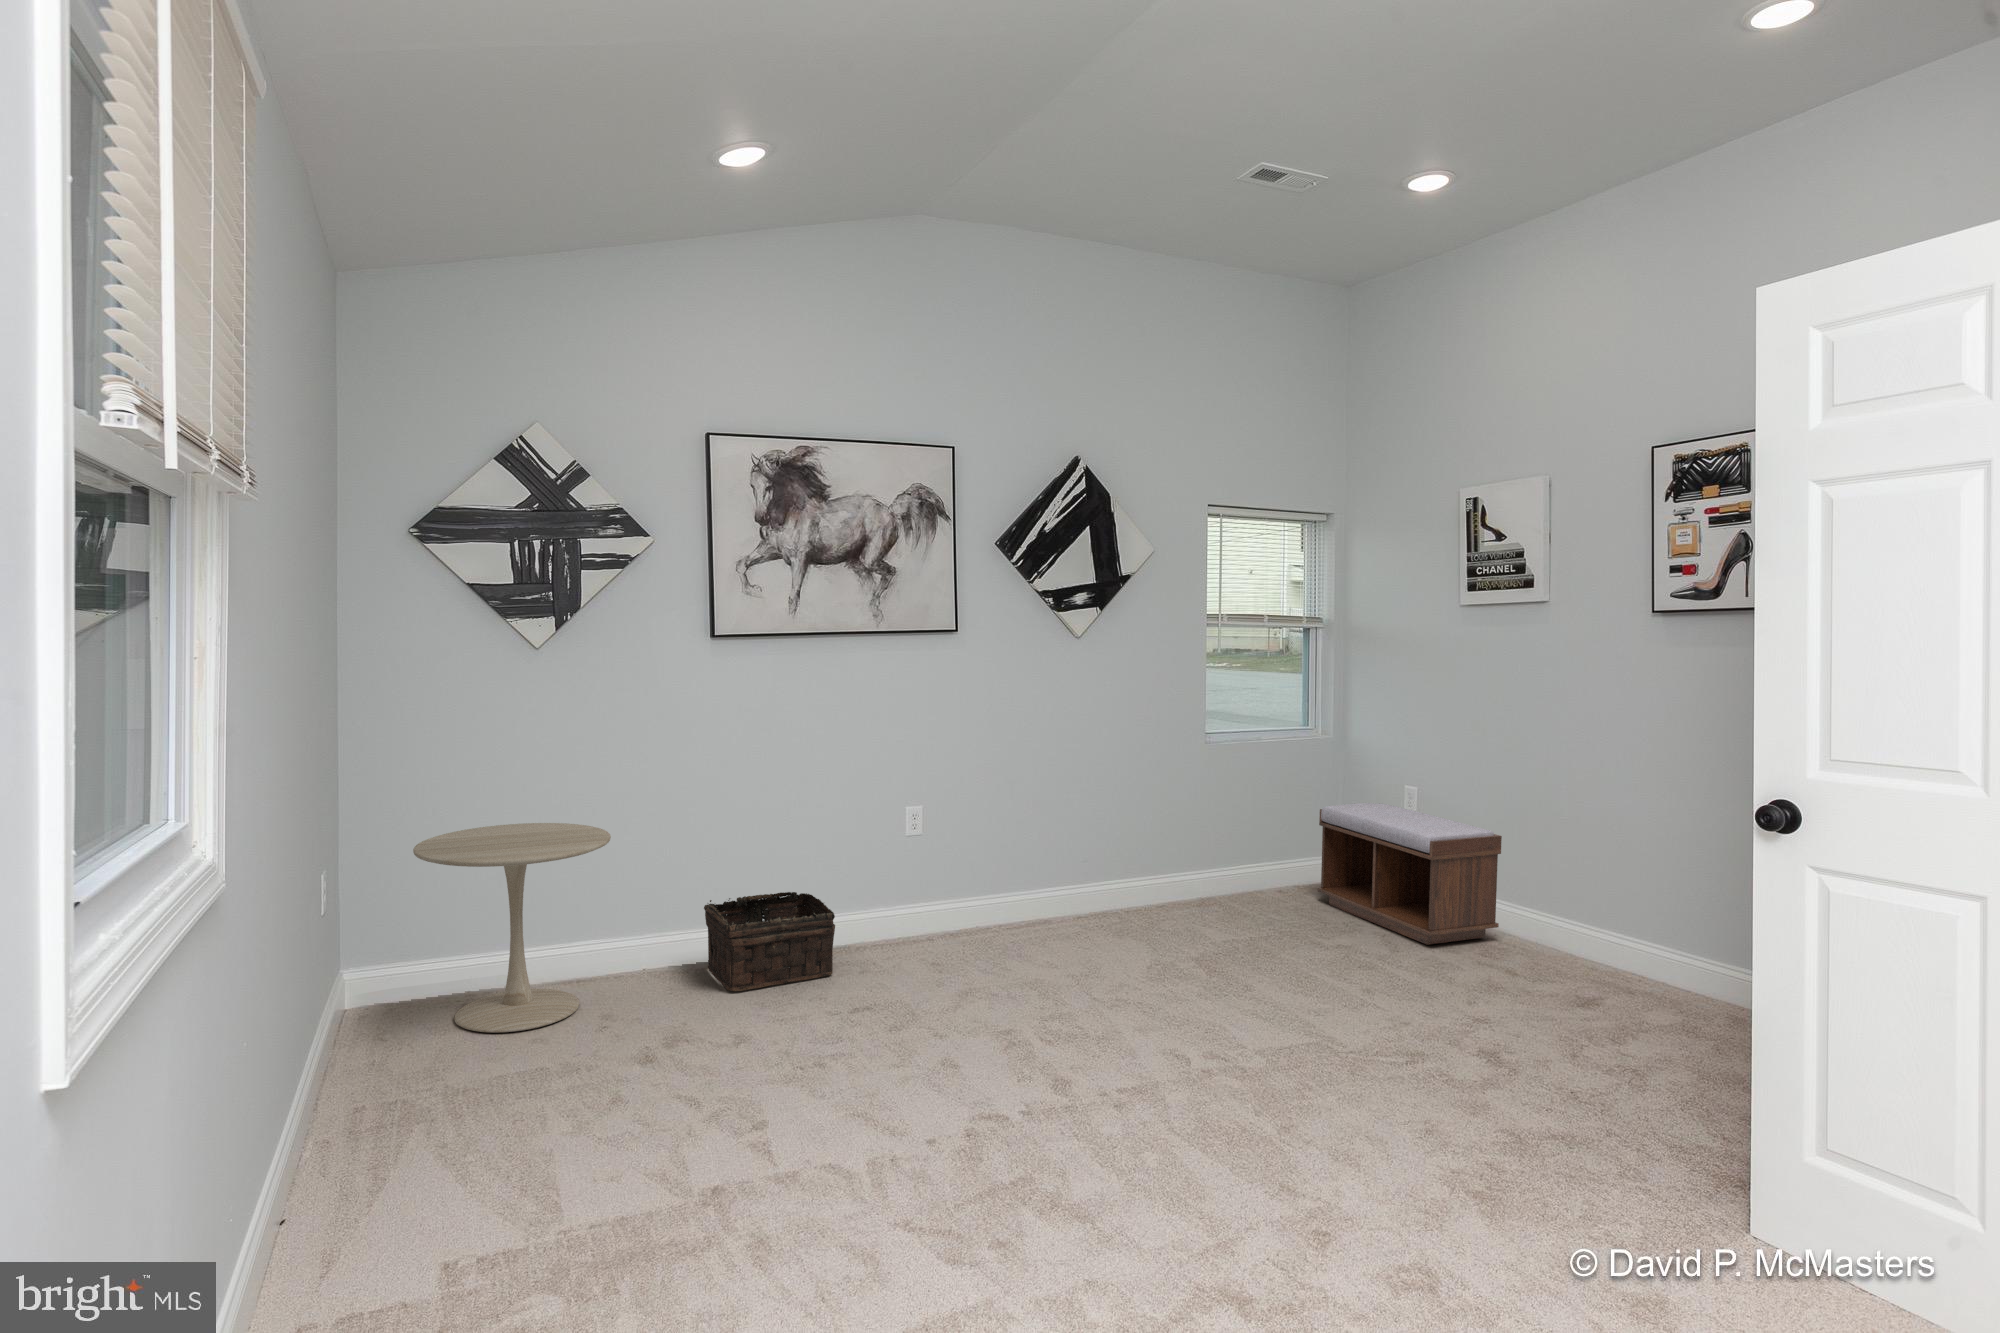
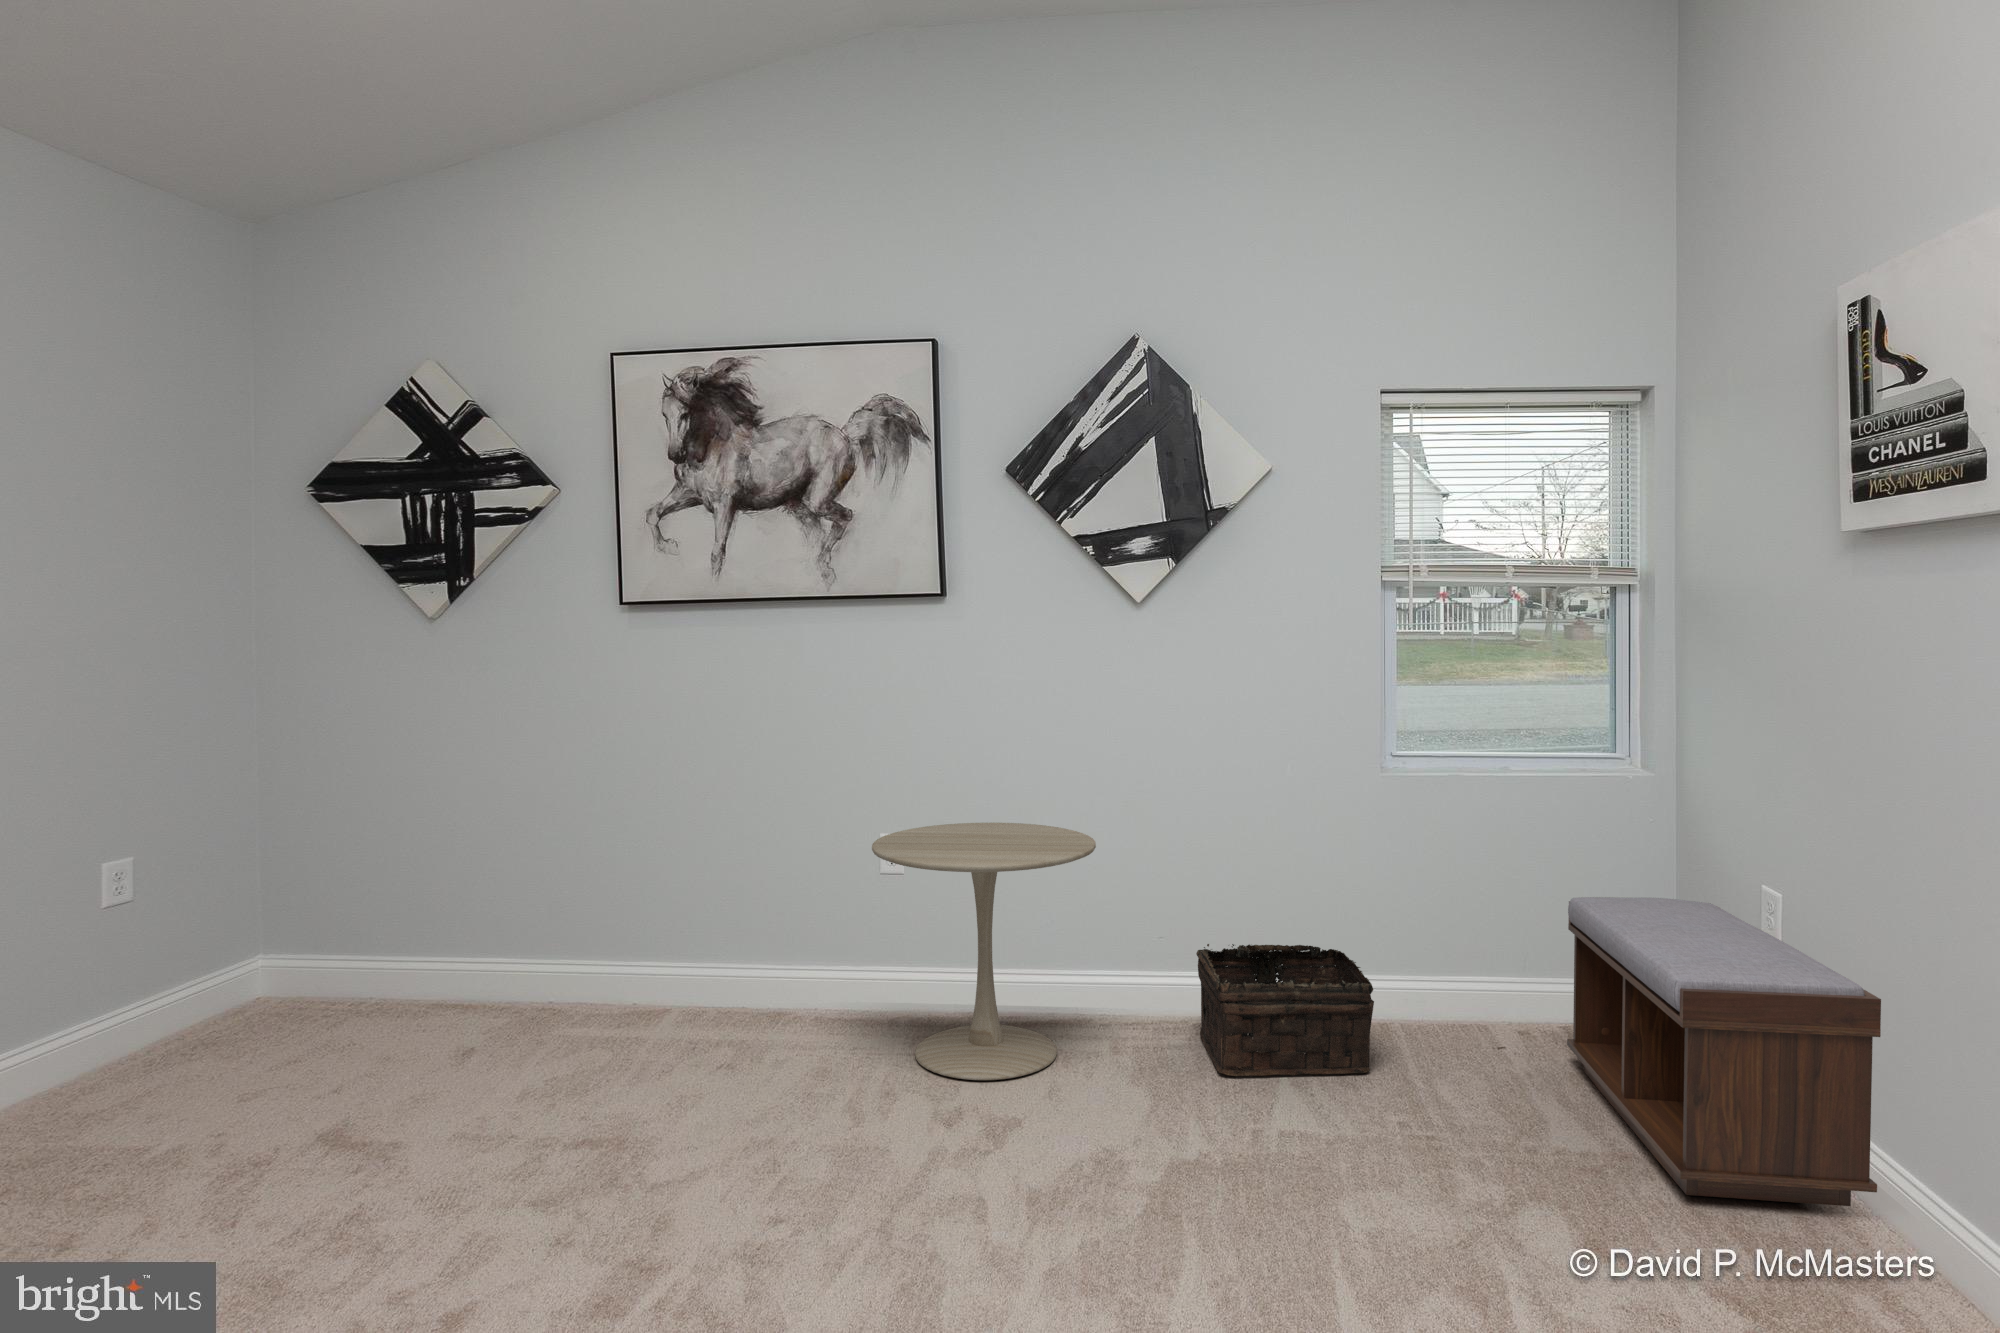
side table: present [413,823,611,1033] -> present [872,823,1096,1080]
basket: present [704,892,835,991] -> present [1196,944,1374,1076]

